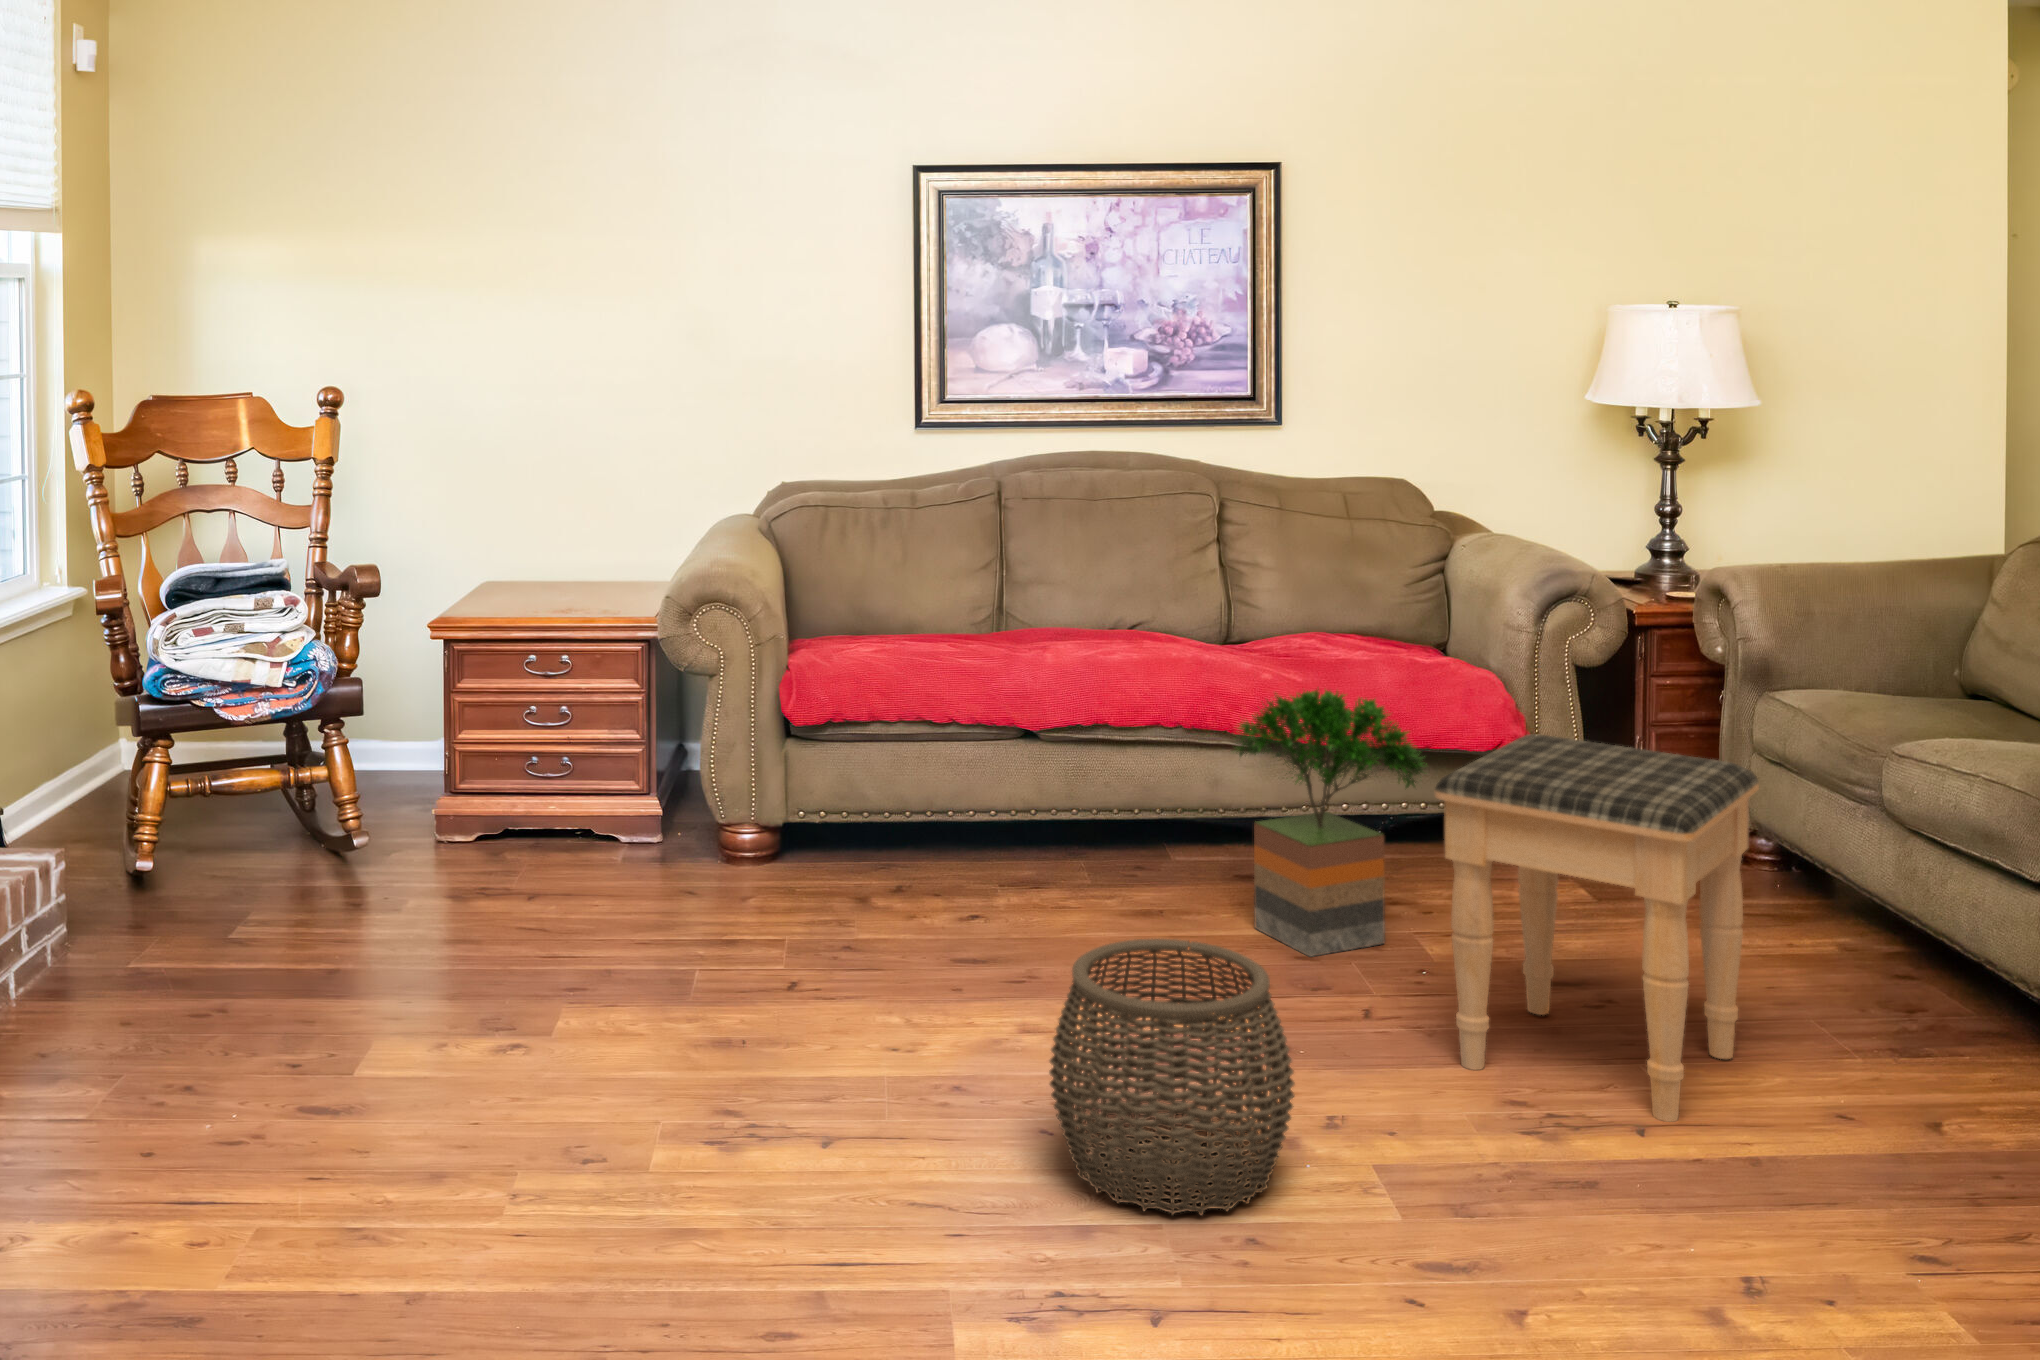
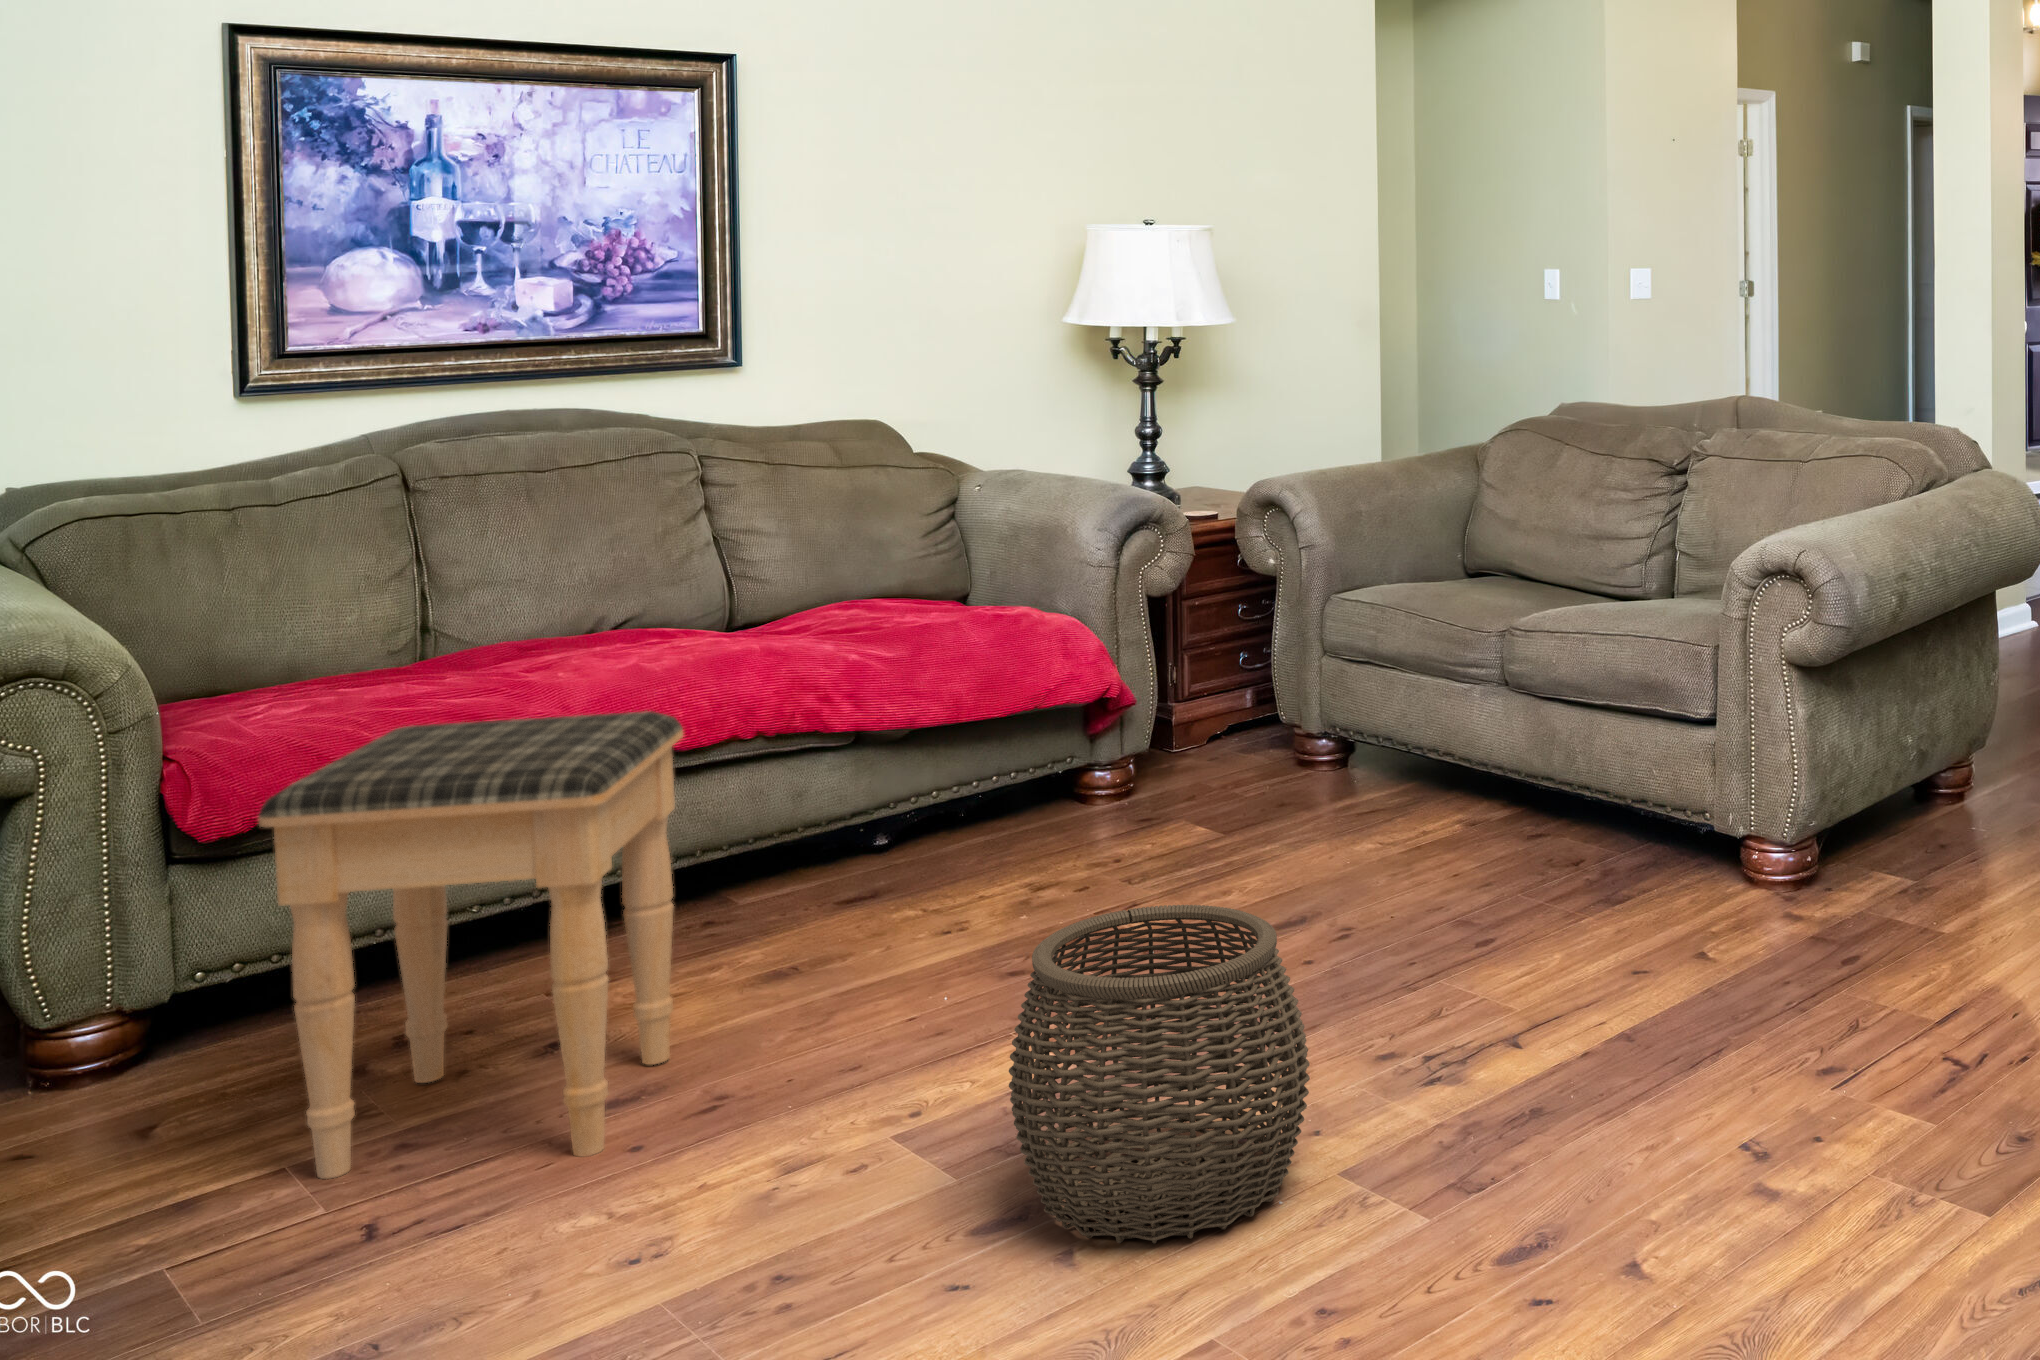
potted tree: present [1236,690,1427,957] -> none [888,635,1128,950]
footstool: present [1435,734,1759,1122] -> present [259,711,683,1179]

